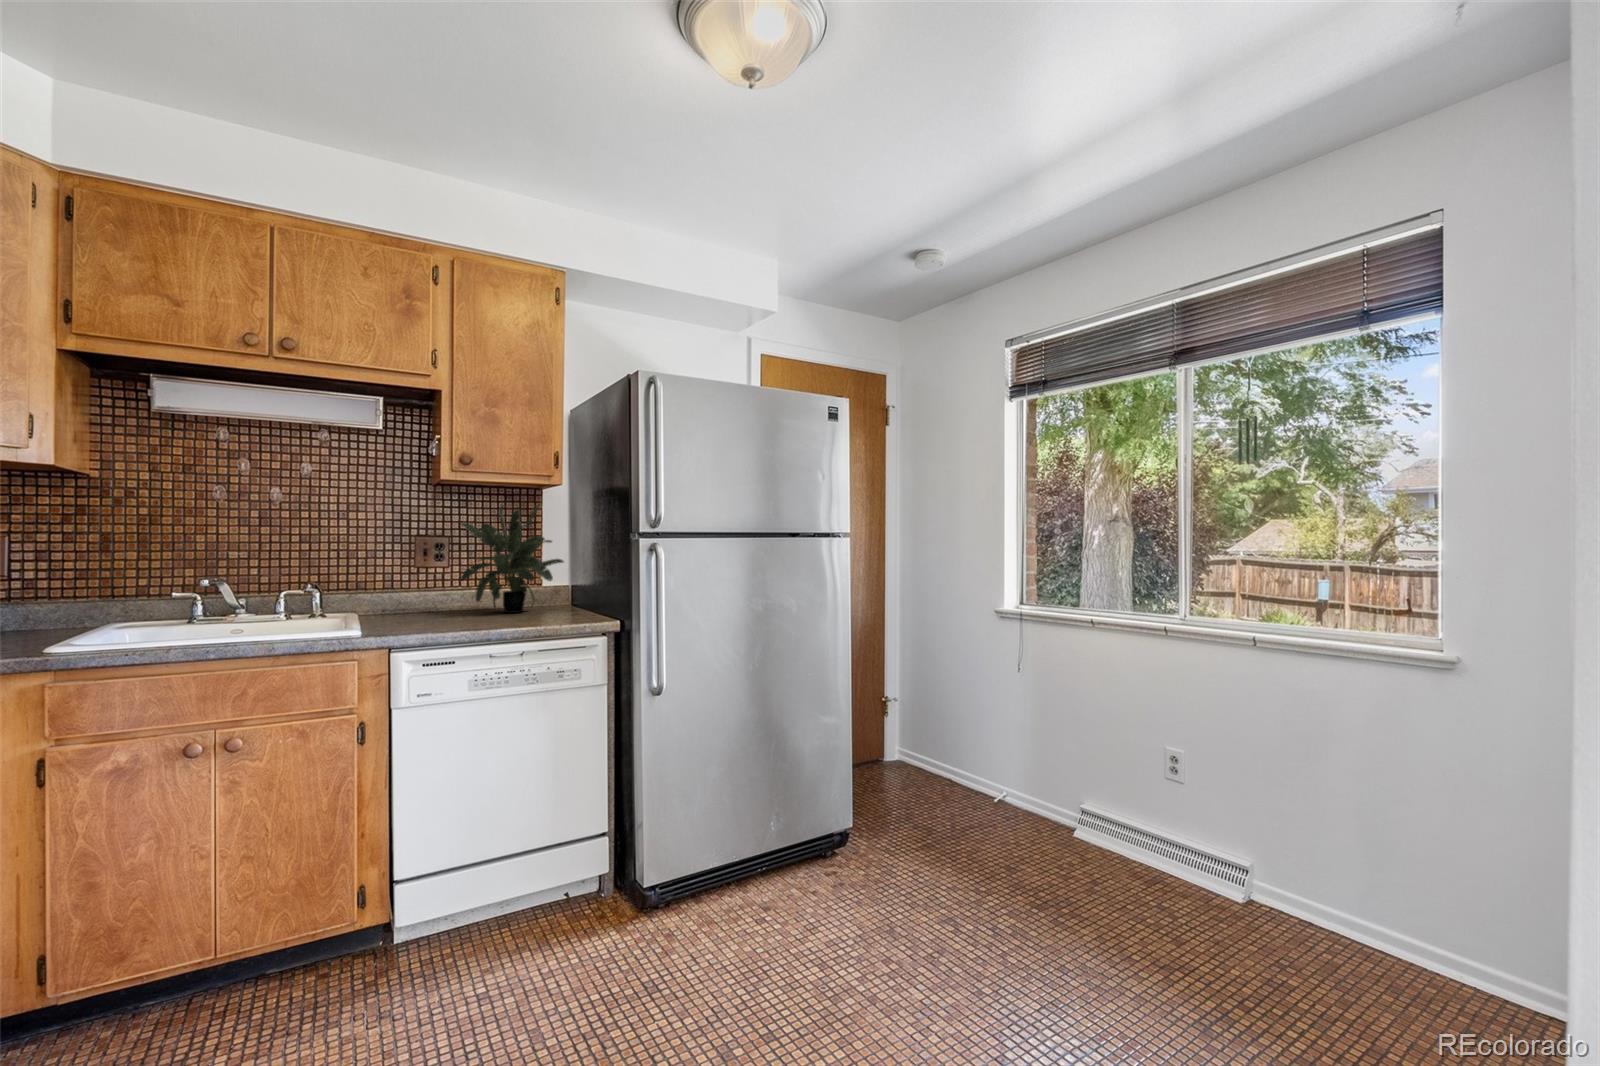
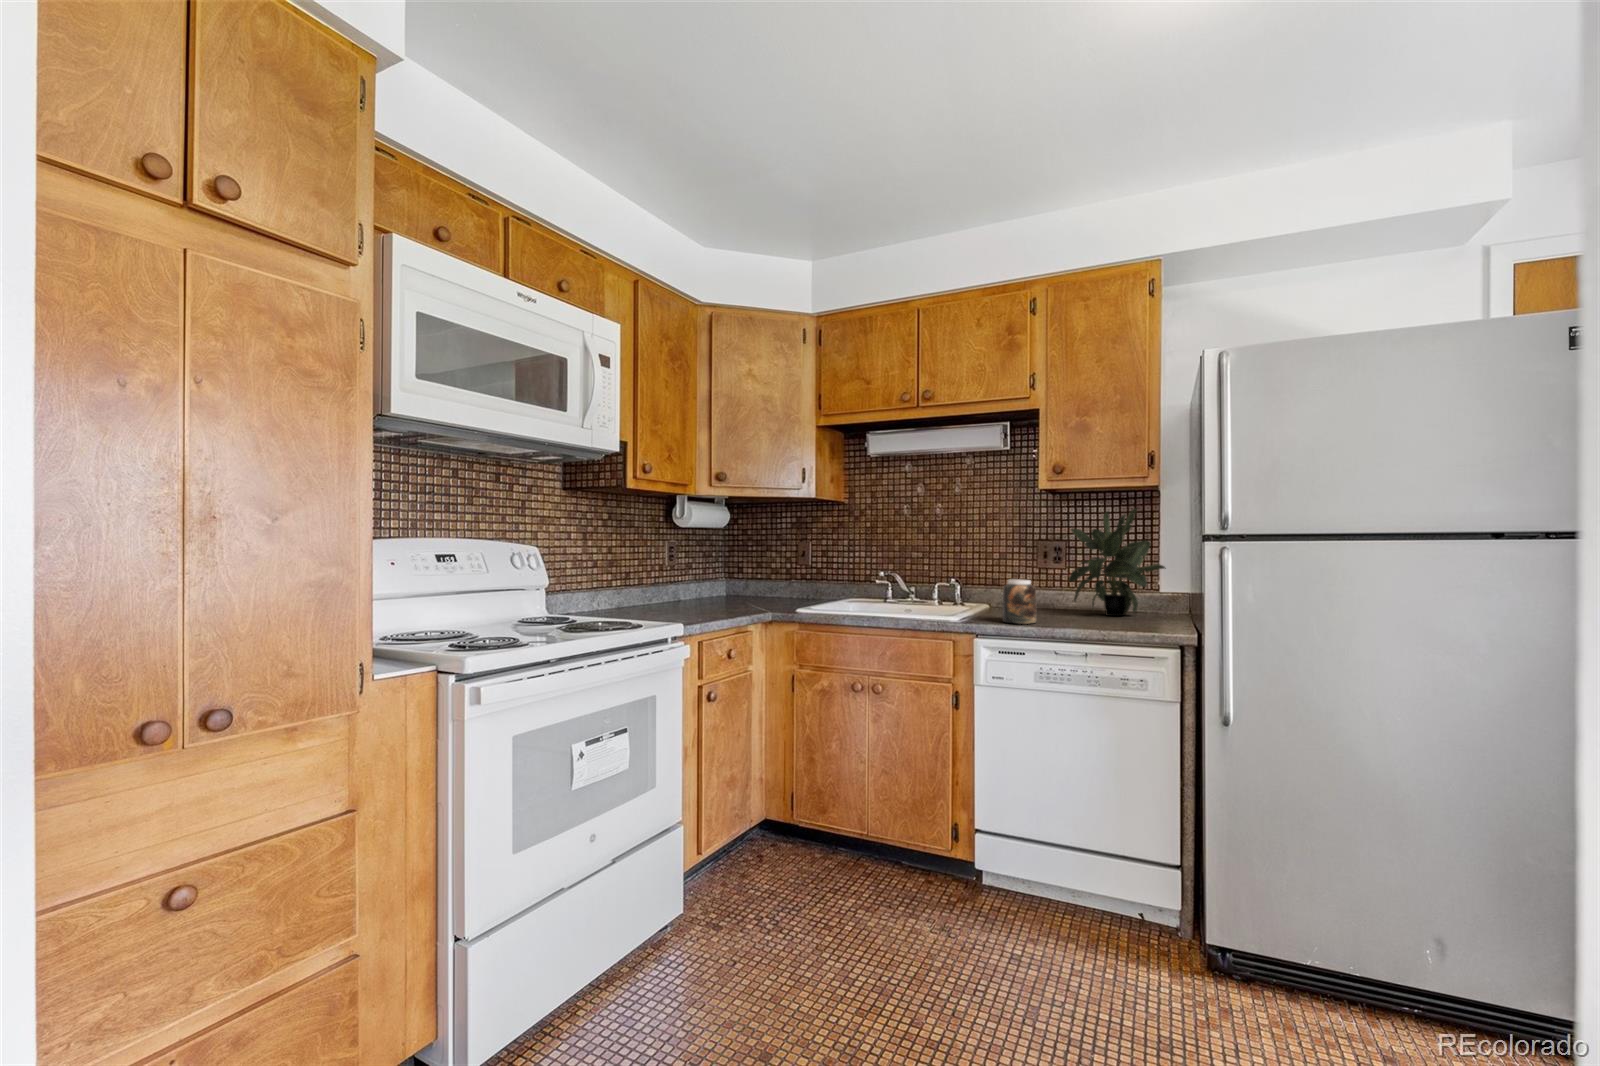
jar: none [413,580,454,631] -> present [1003,579,1036,624]

